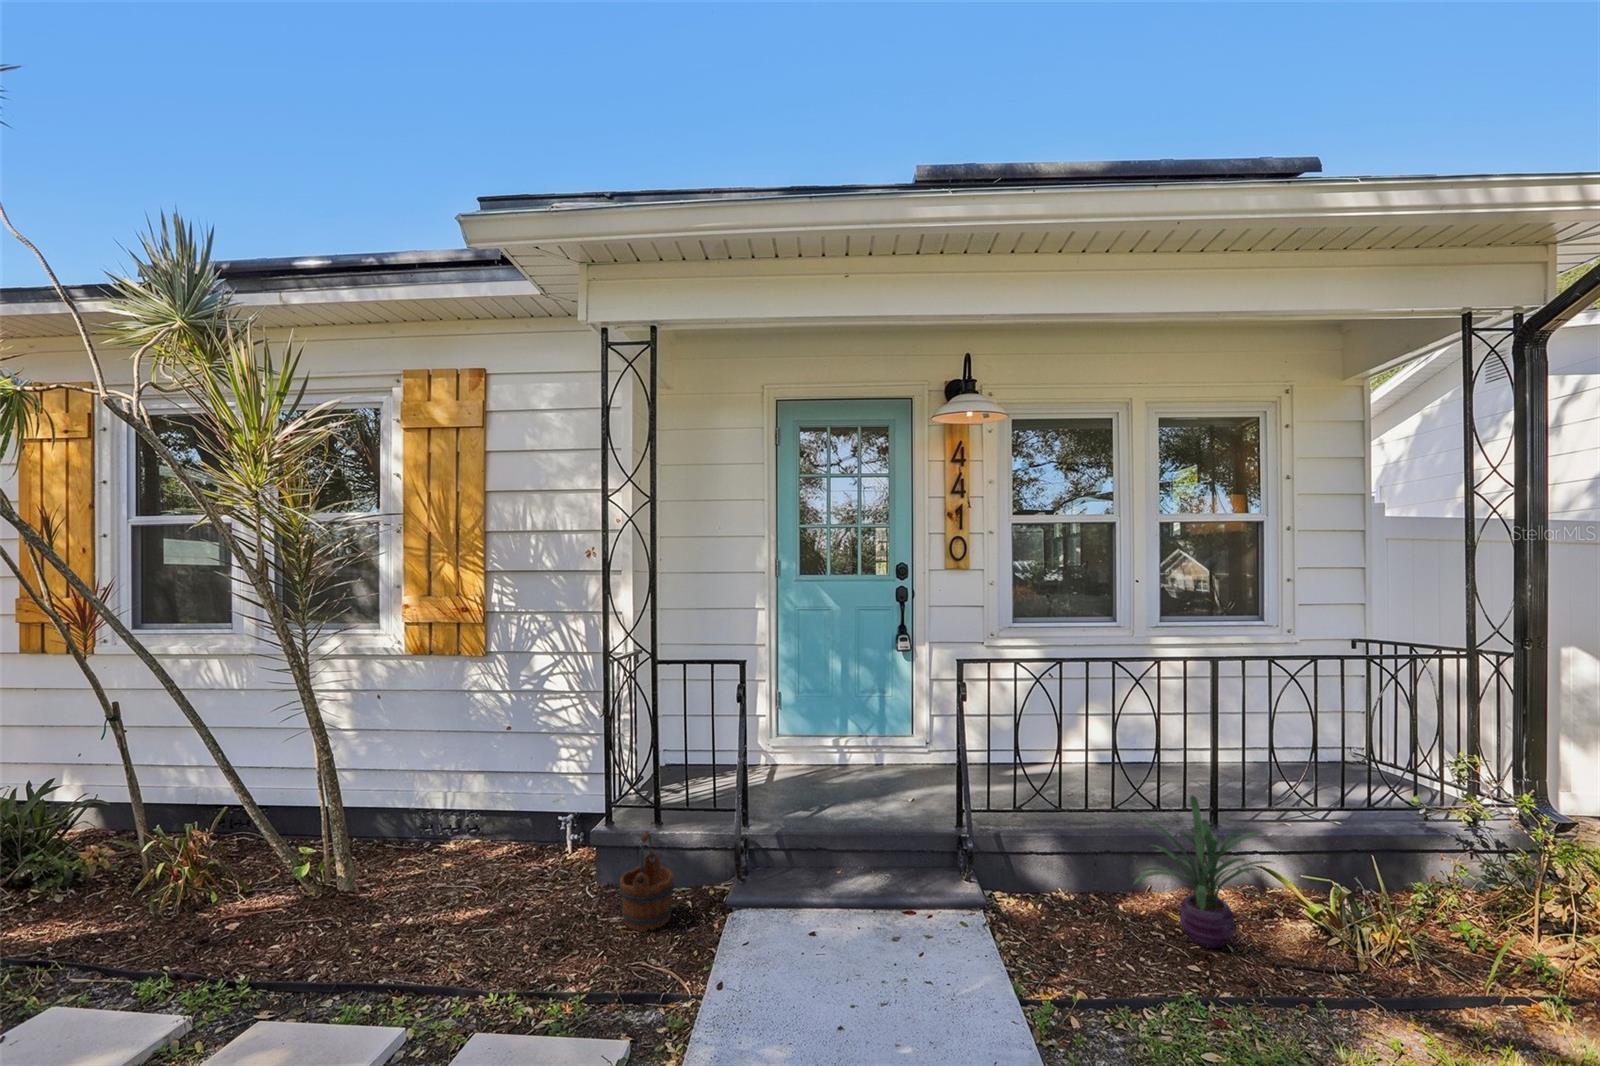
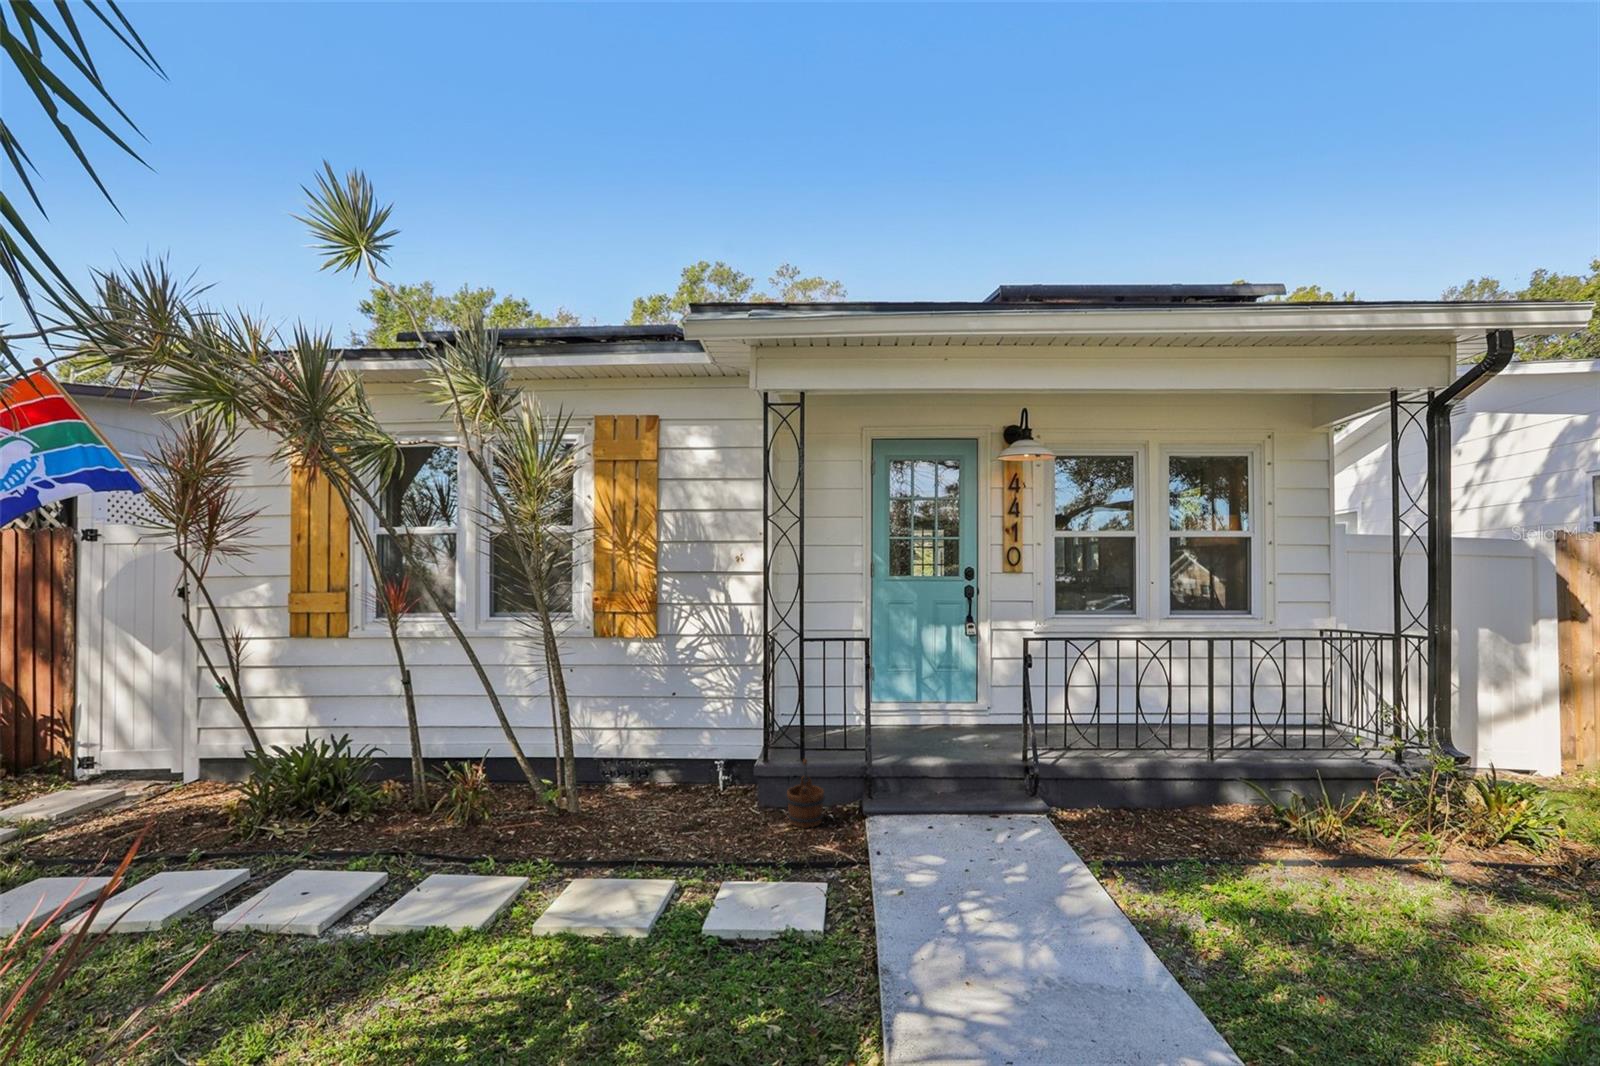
decorative plant: present [1134,795,1277,948] -> none [1154,733,1257,838]

